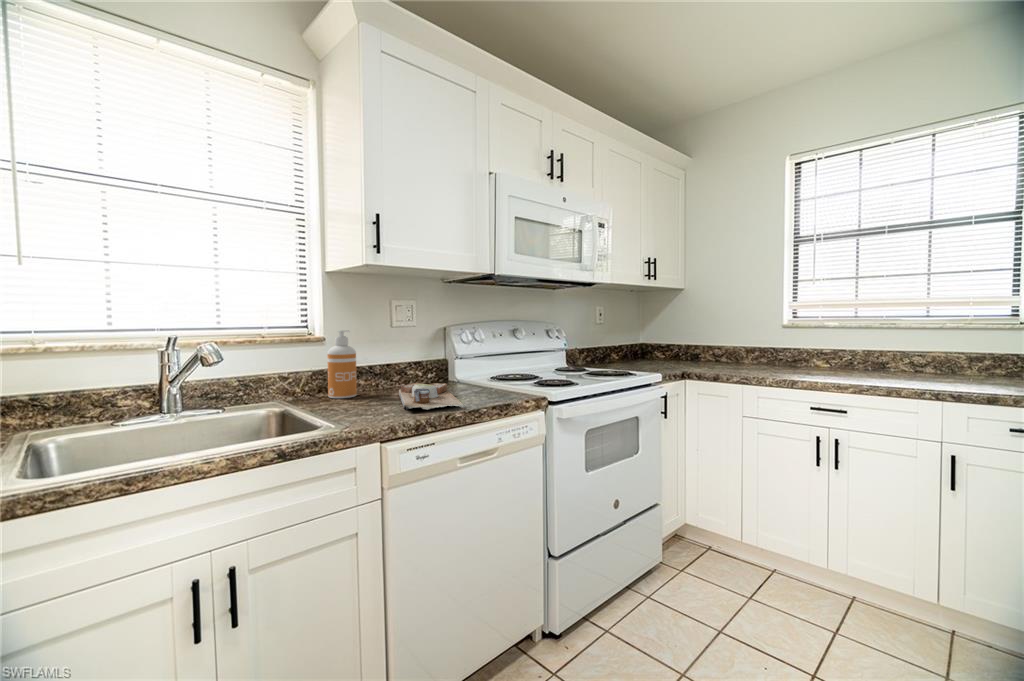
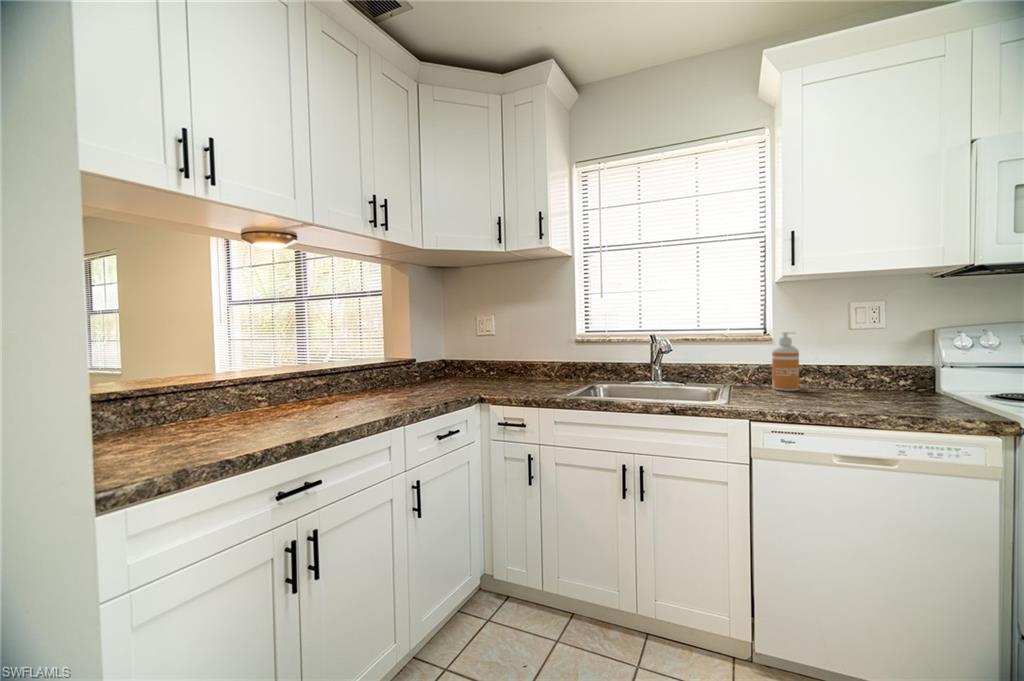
cutting board: present [399,382,465,410] -> none [792,385,894,413]

